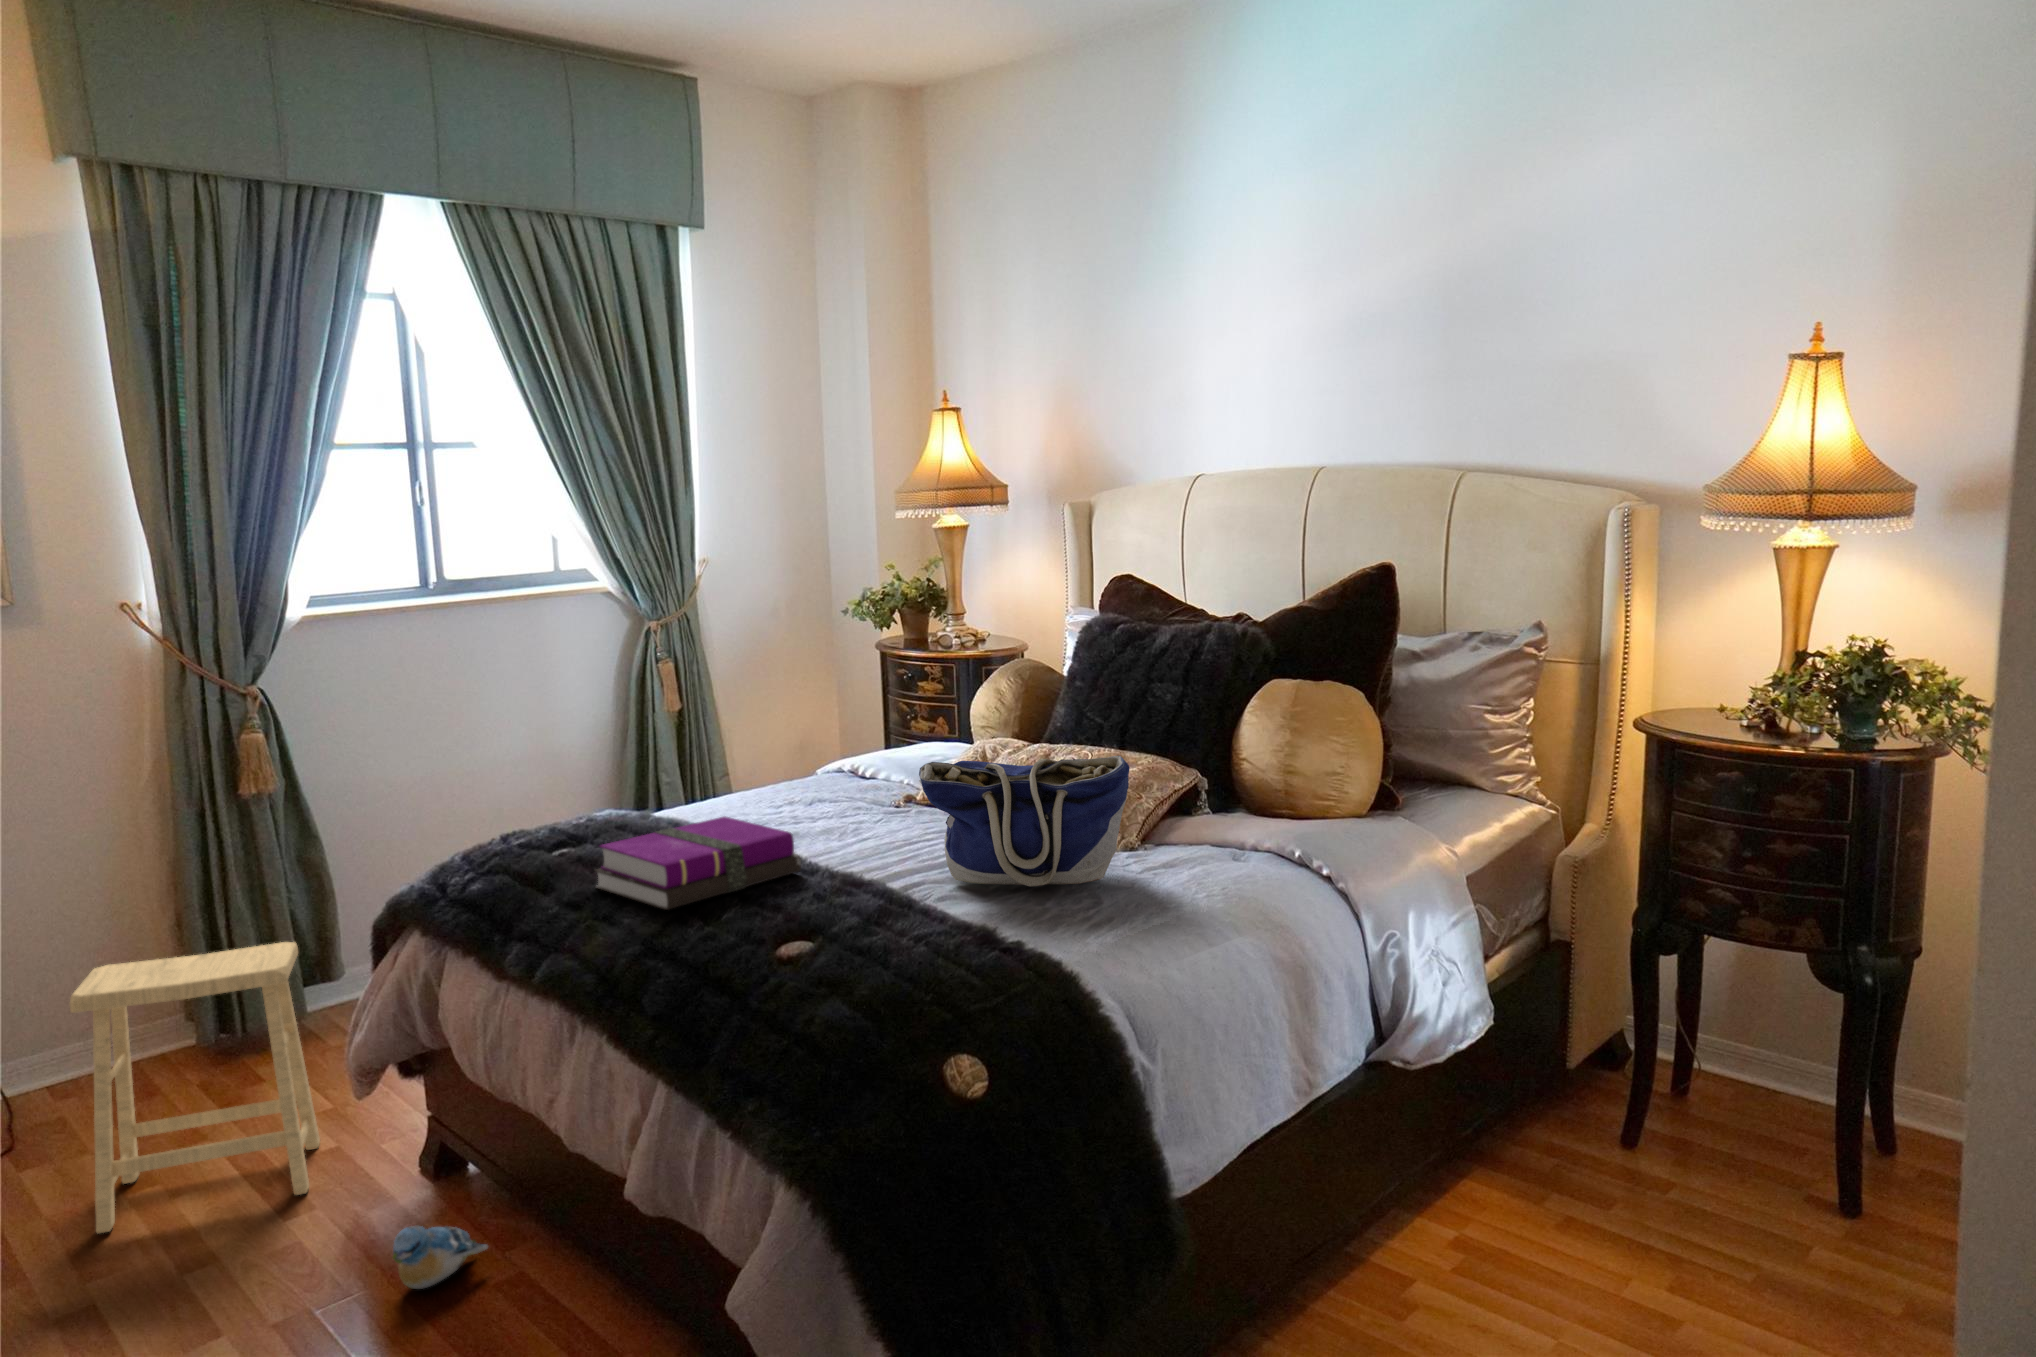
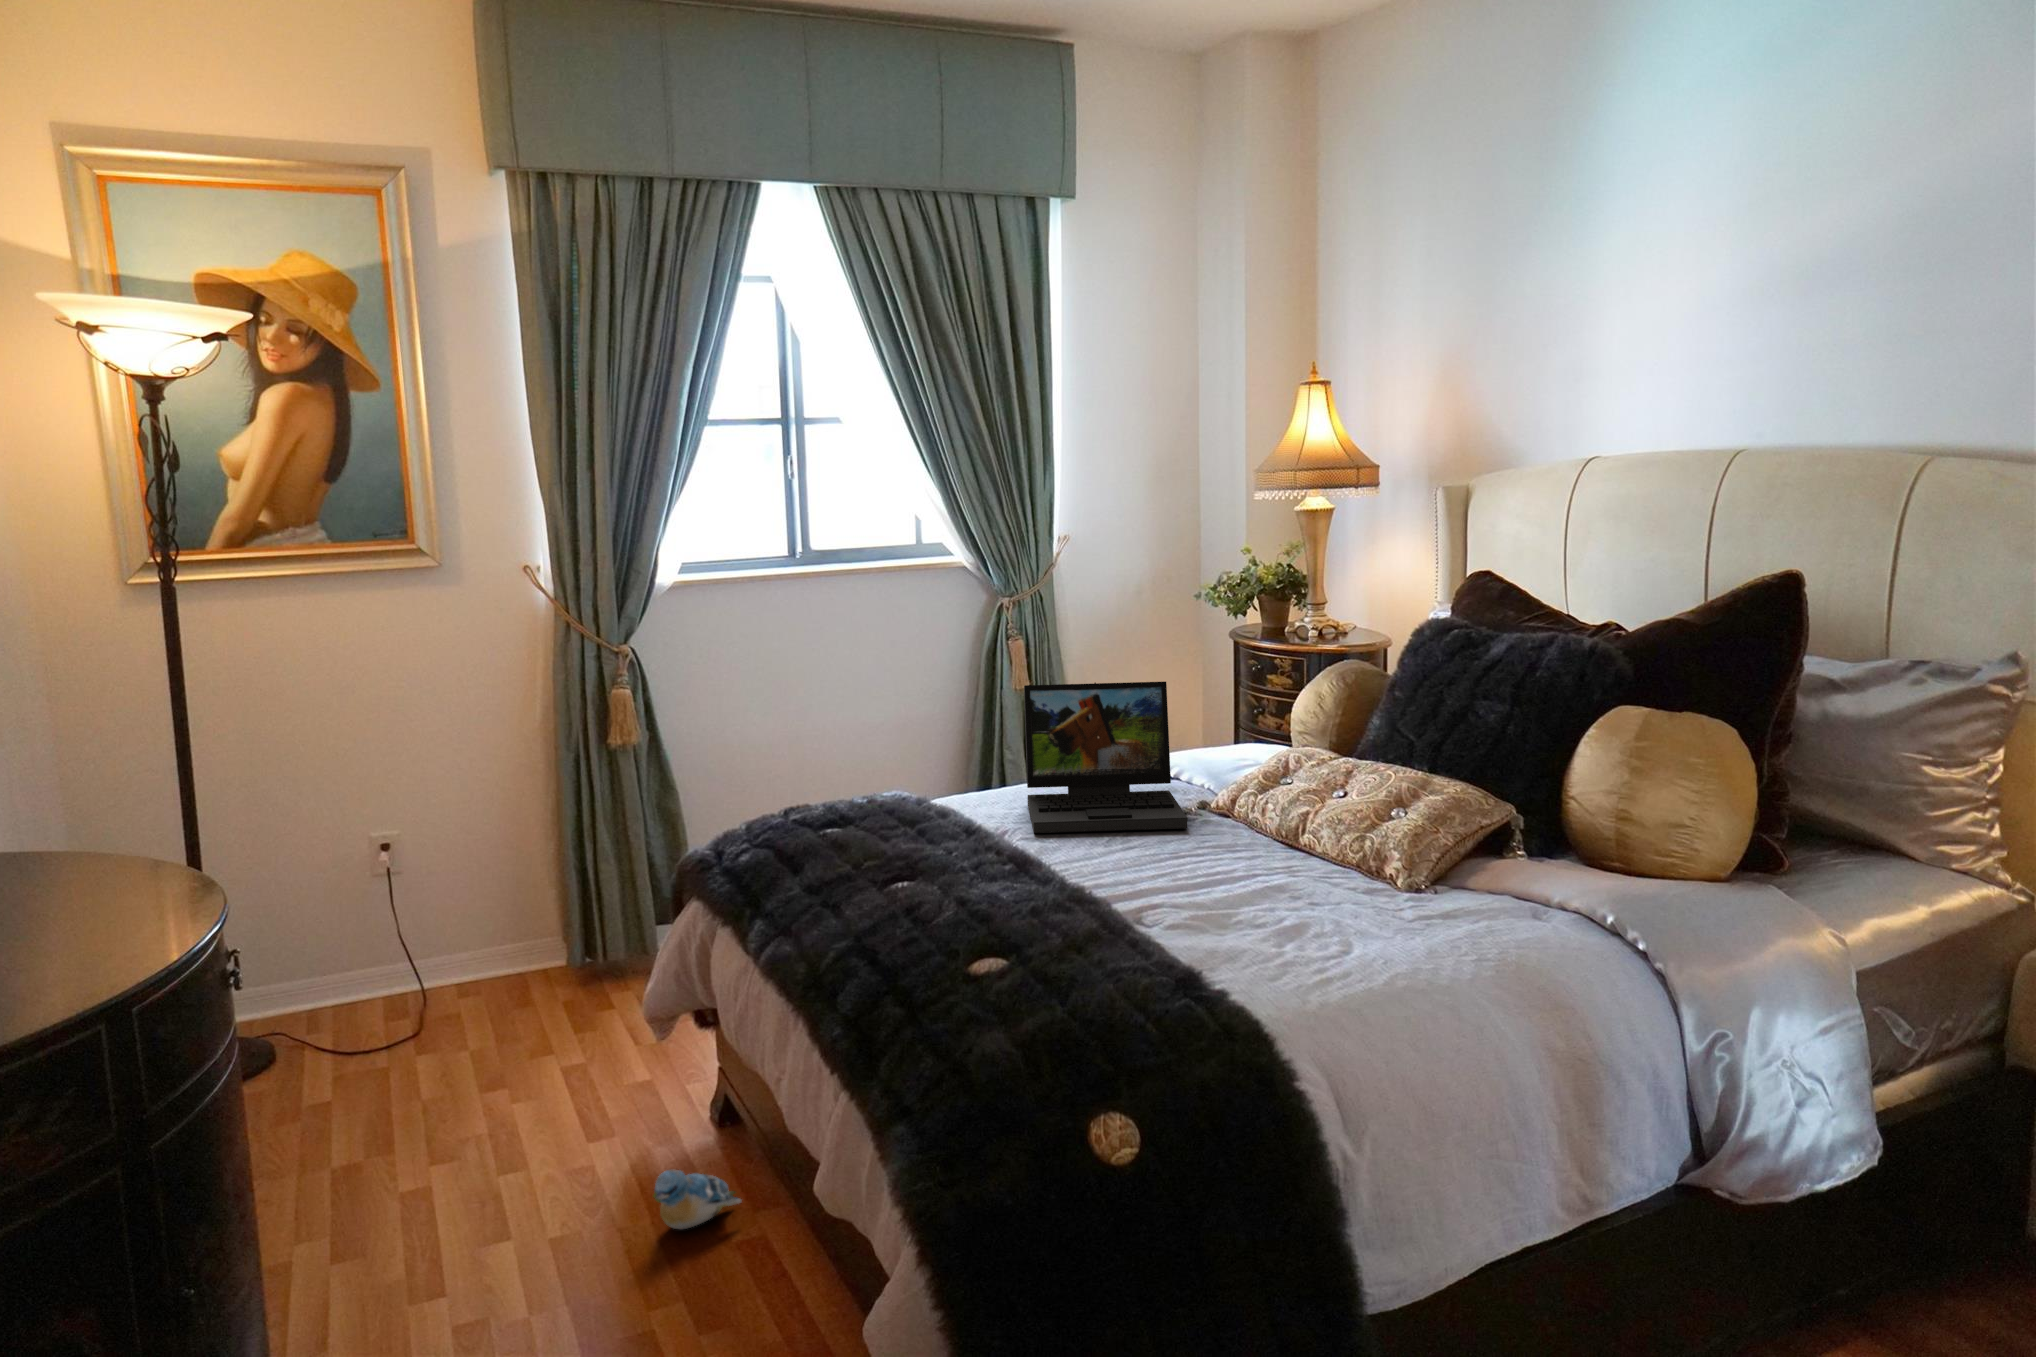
laptop: none [734,686,910,836] -> present [1024,682,1188,833]
tote bag: present [919,756,1130,886] -> none [1157,776,1391,927]
notebook: present [594,817,801,910] -> none [844,811,1044,905]
footstool: present [70,942,320,1233] -> none [442,885,647,1122]

